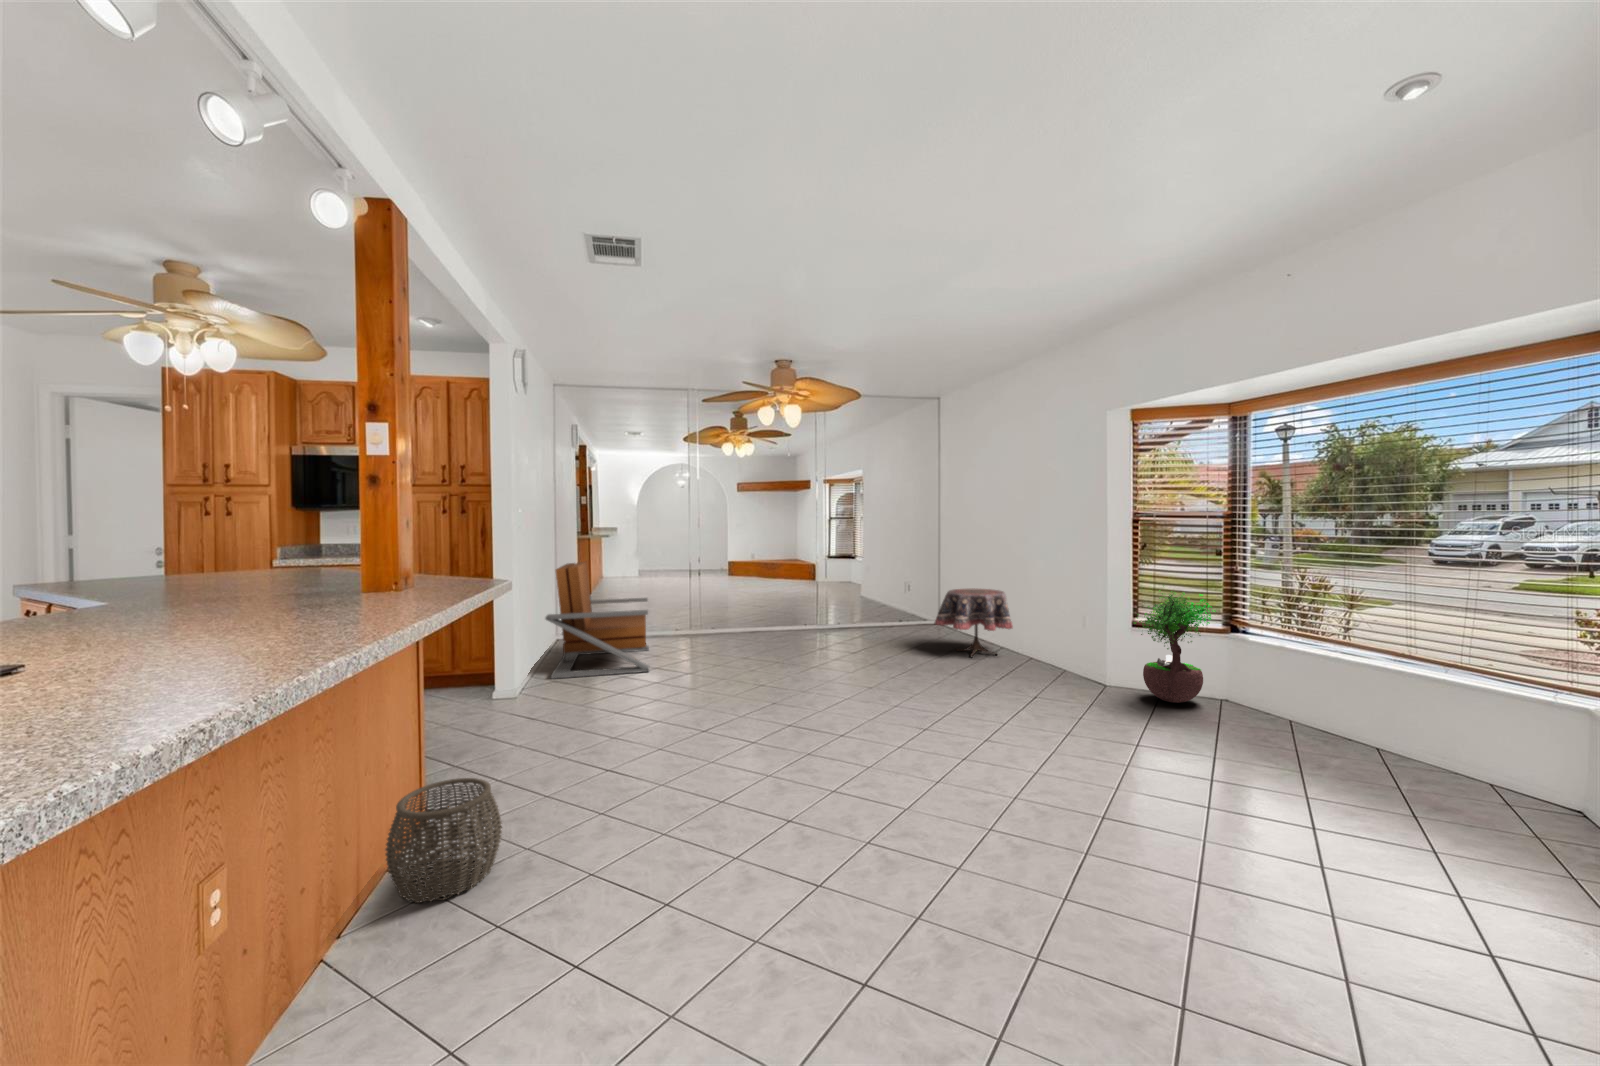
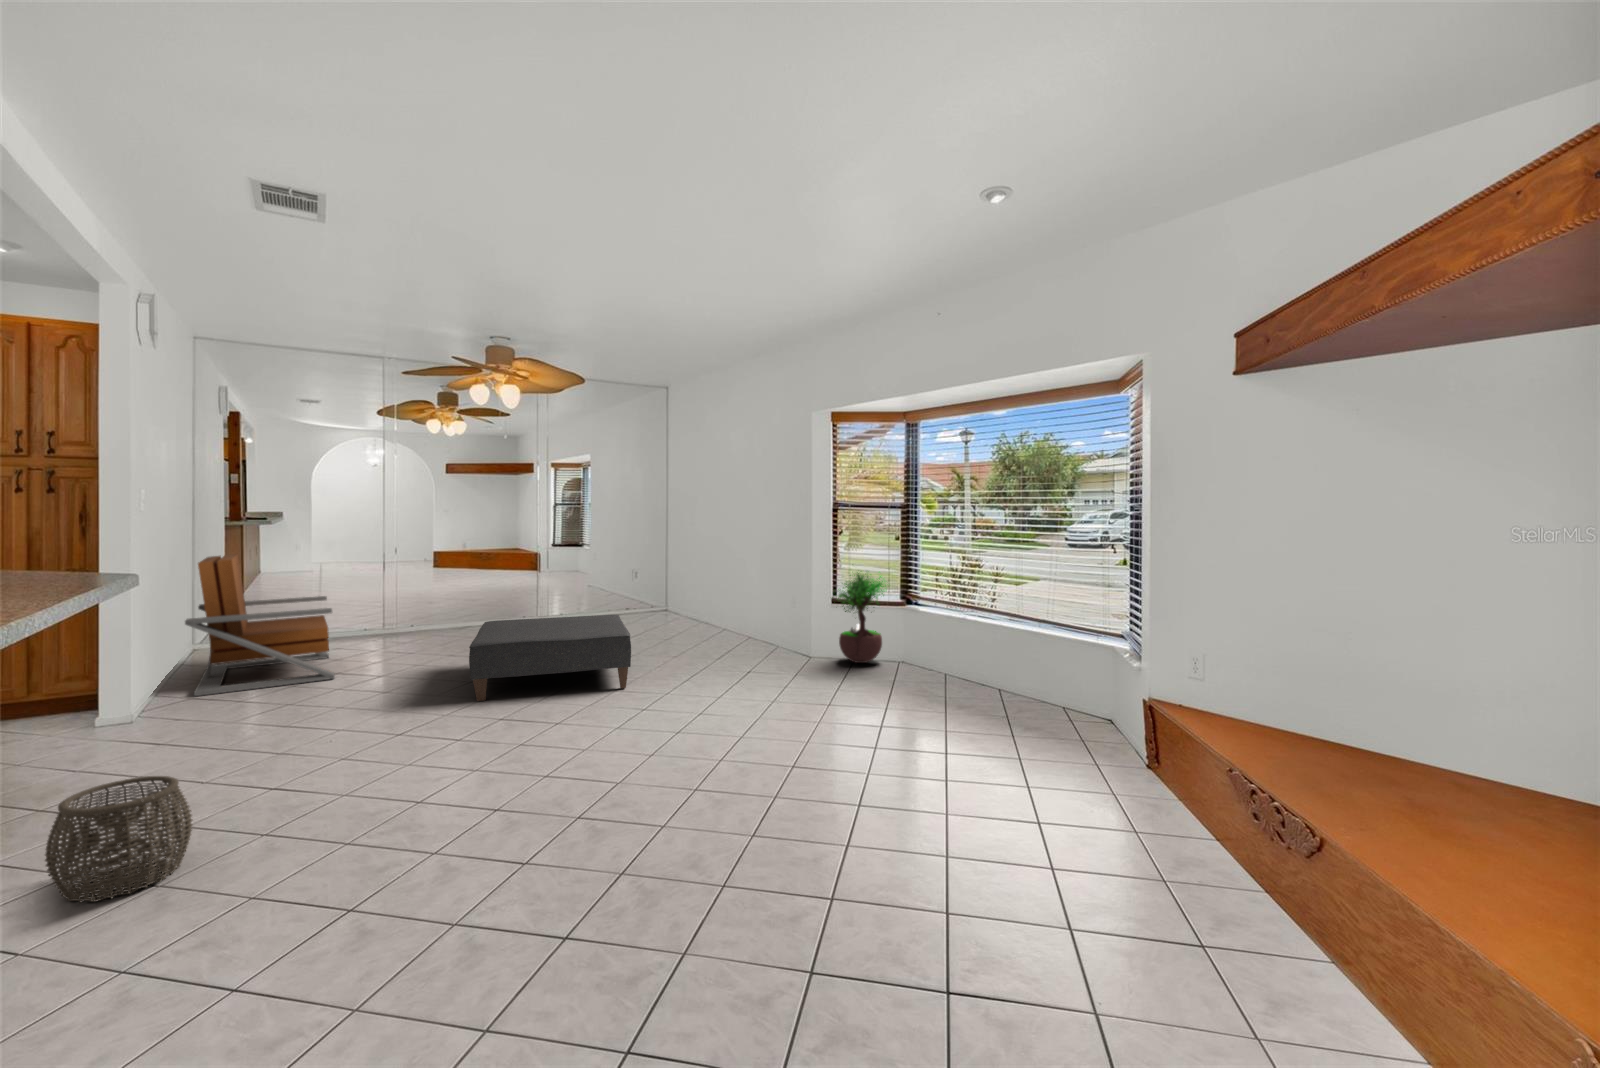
side table: present [935,589,1013,657] -> none [666,575,739,641]
ottoman: none [753,628,906,709] -> present [469,615,631,701]

